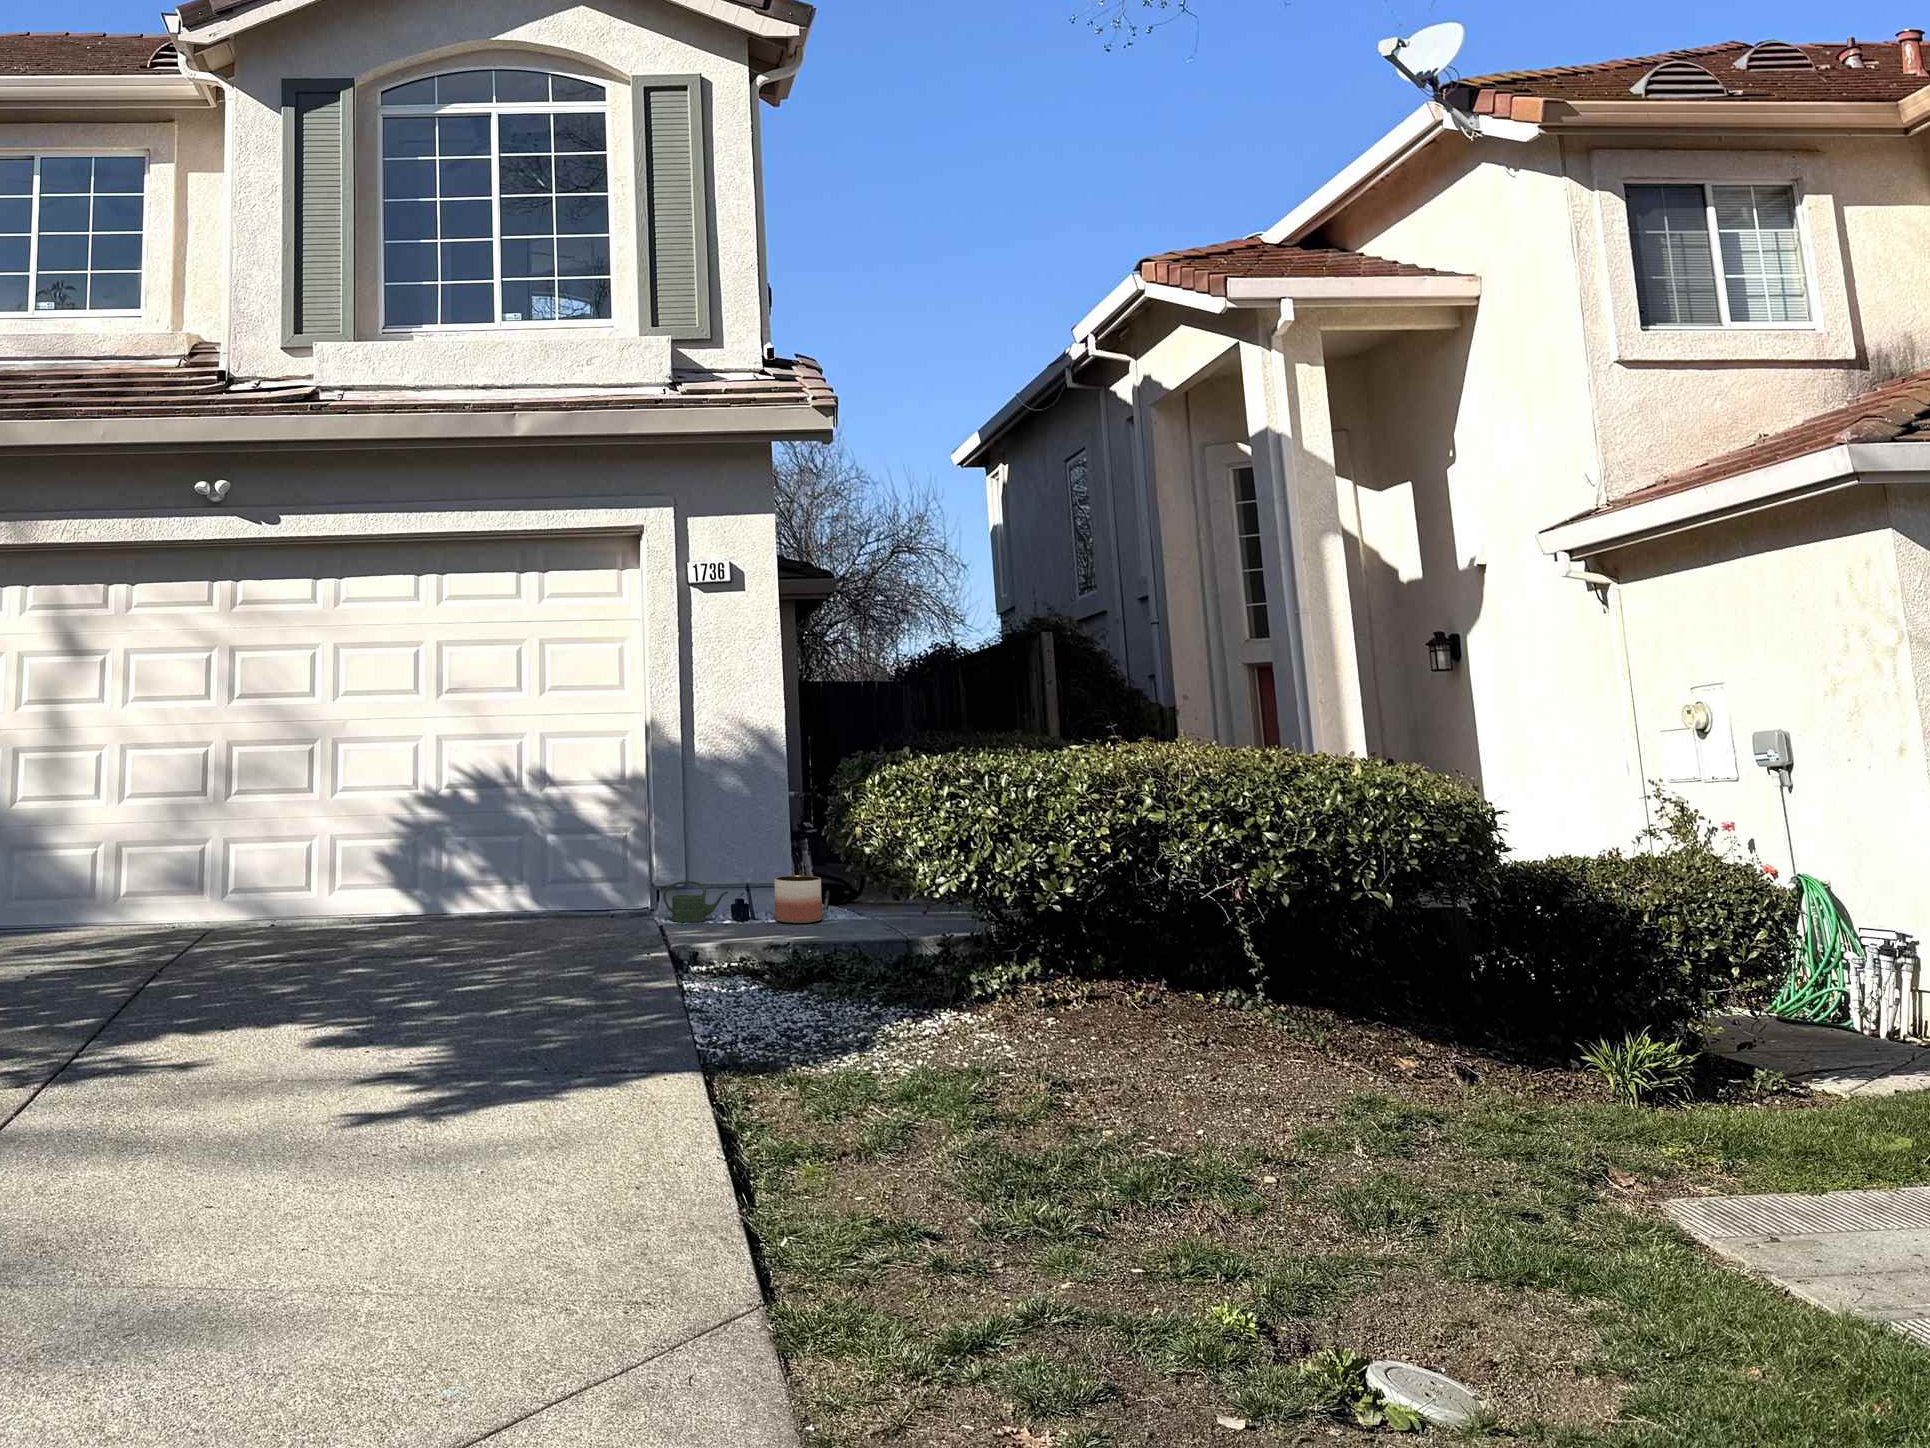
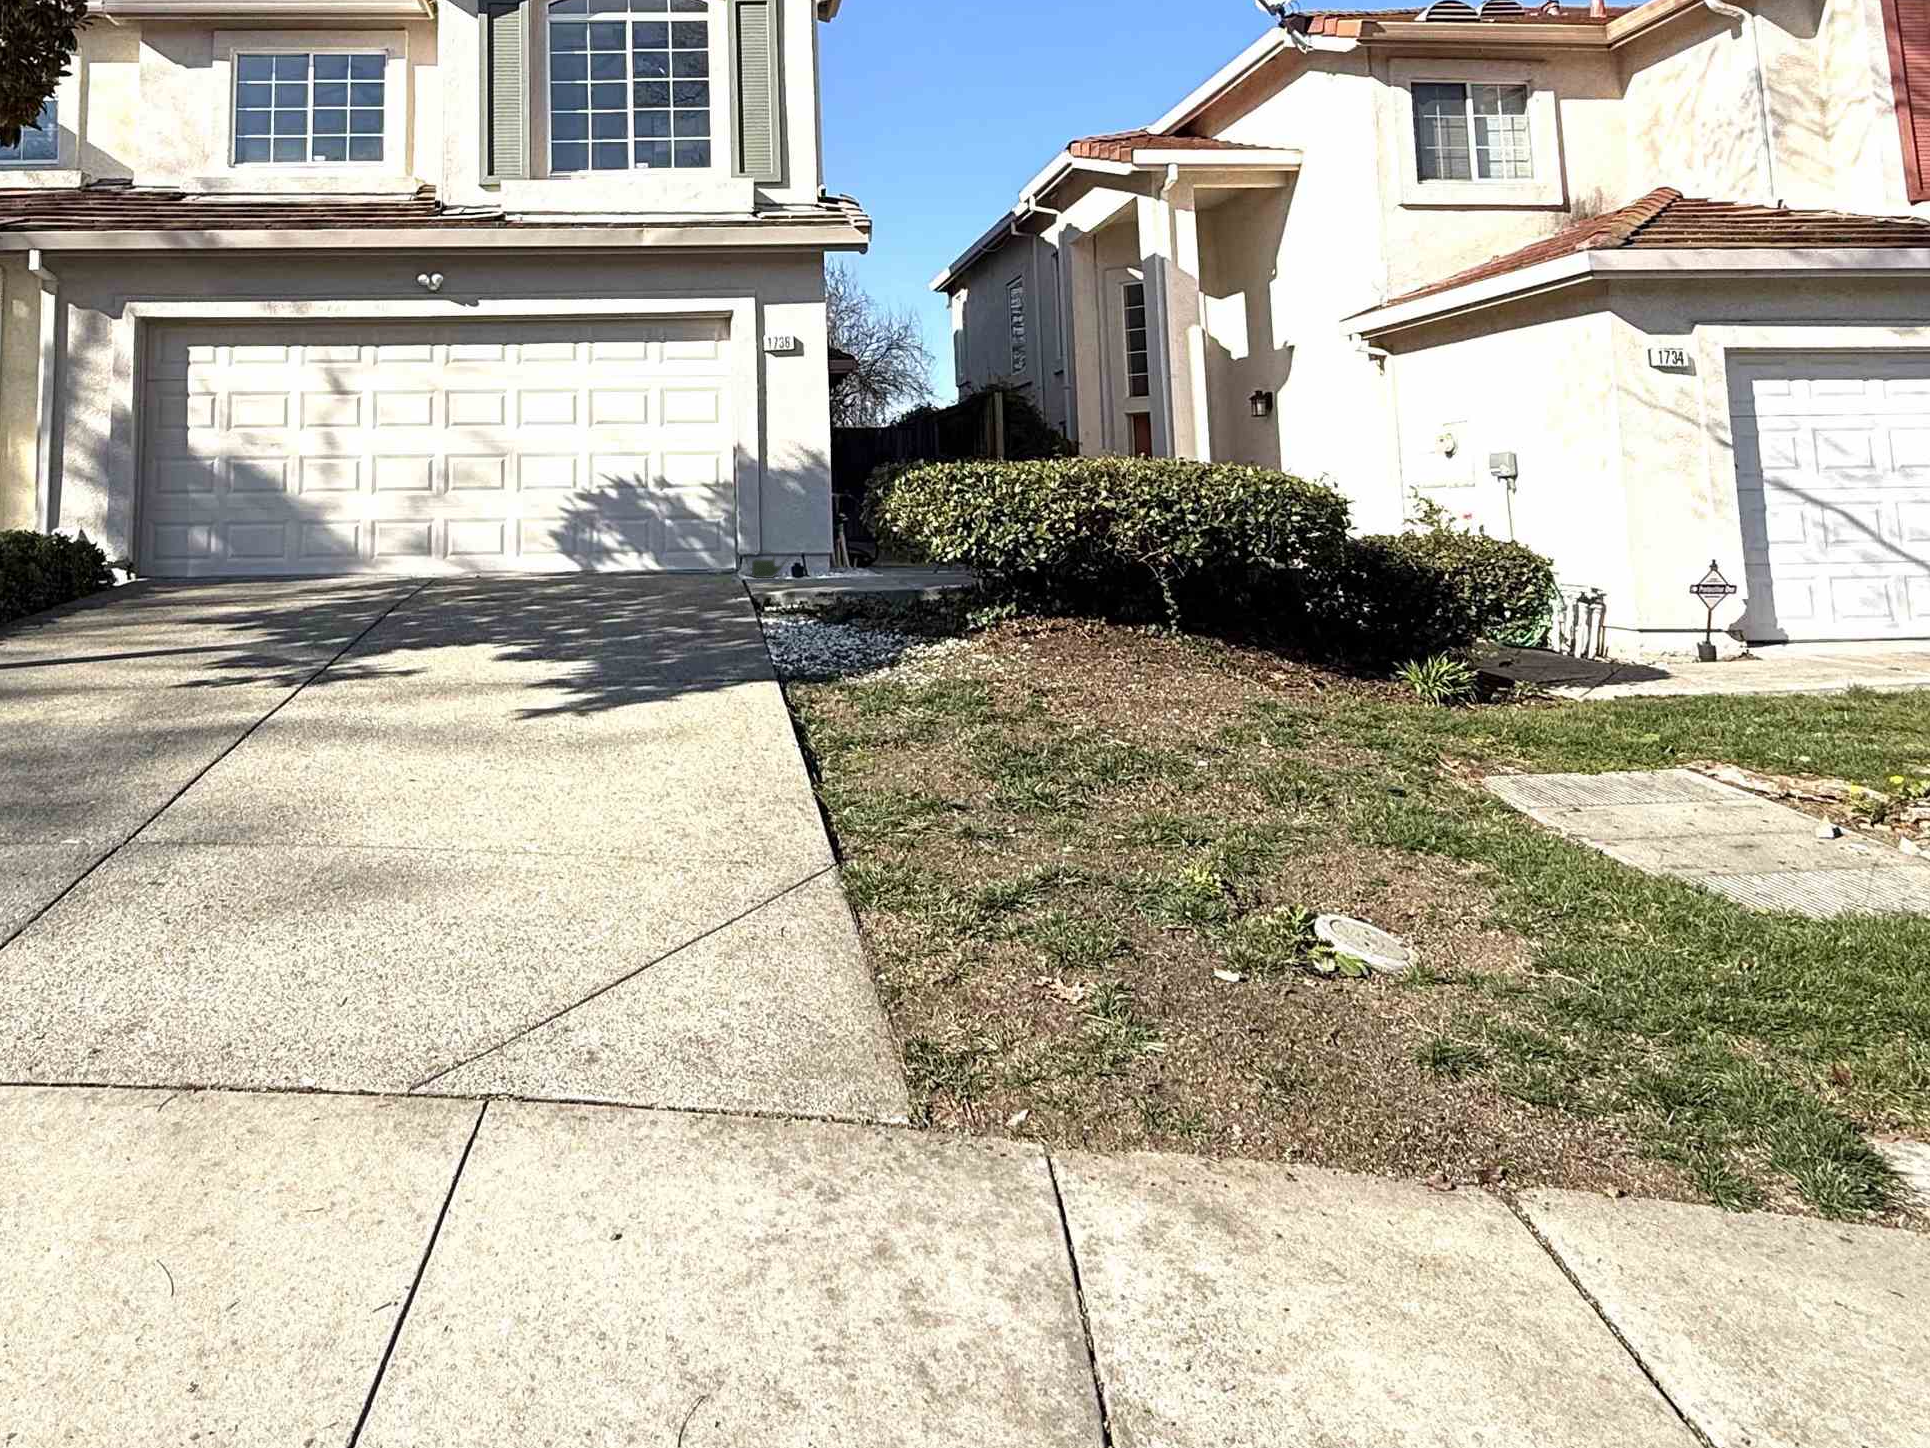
planter: present [774,876,822,923] -> none [822,547,854,579]

